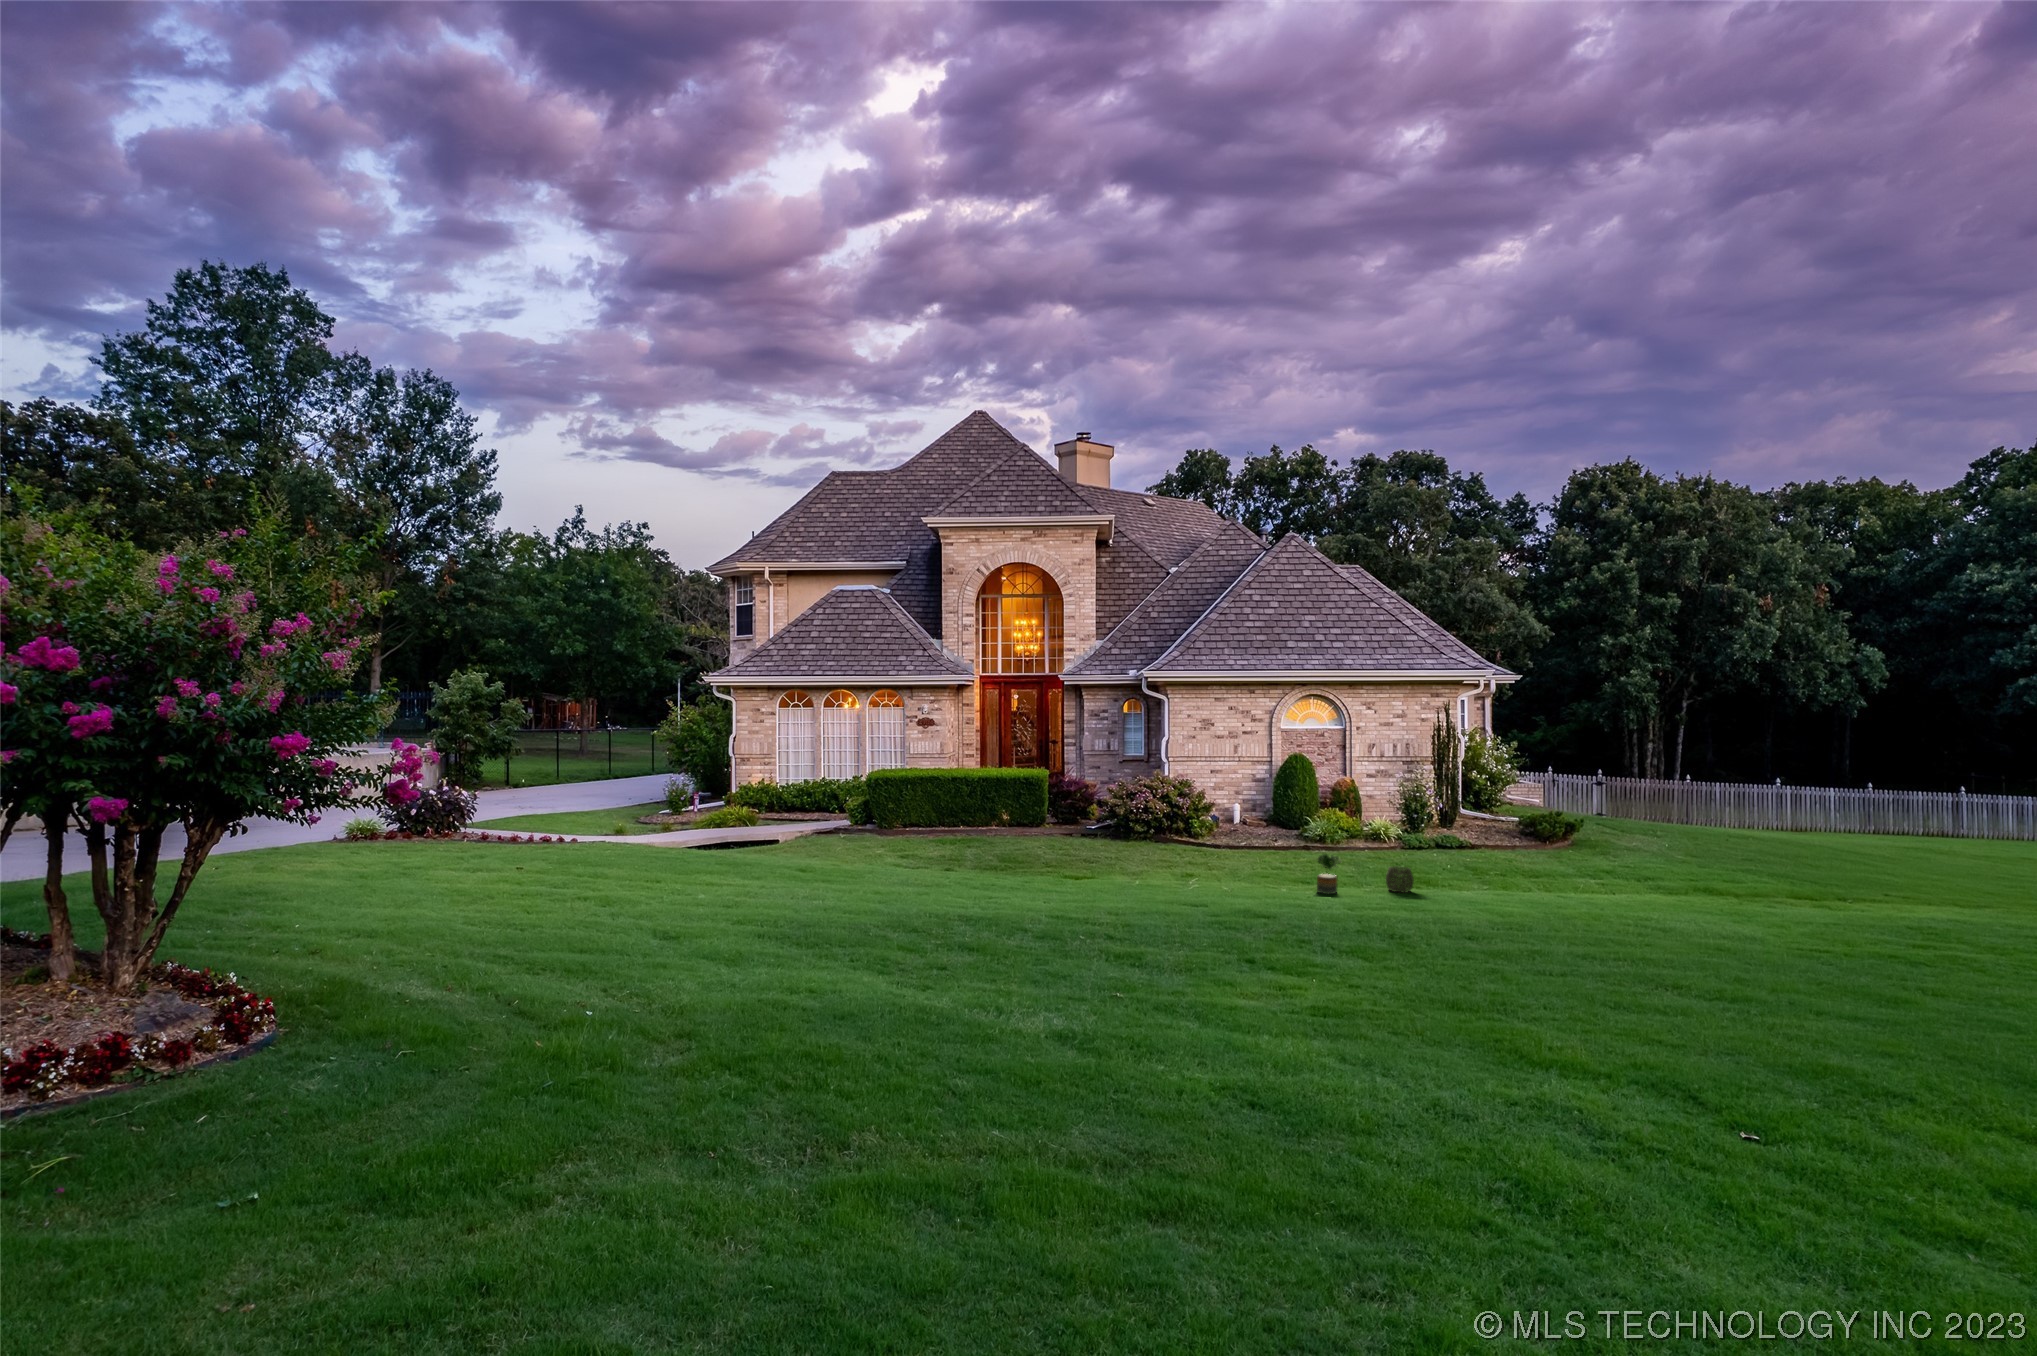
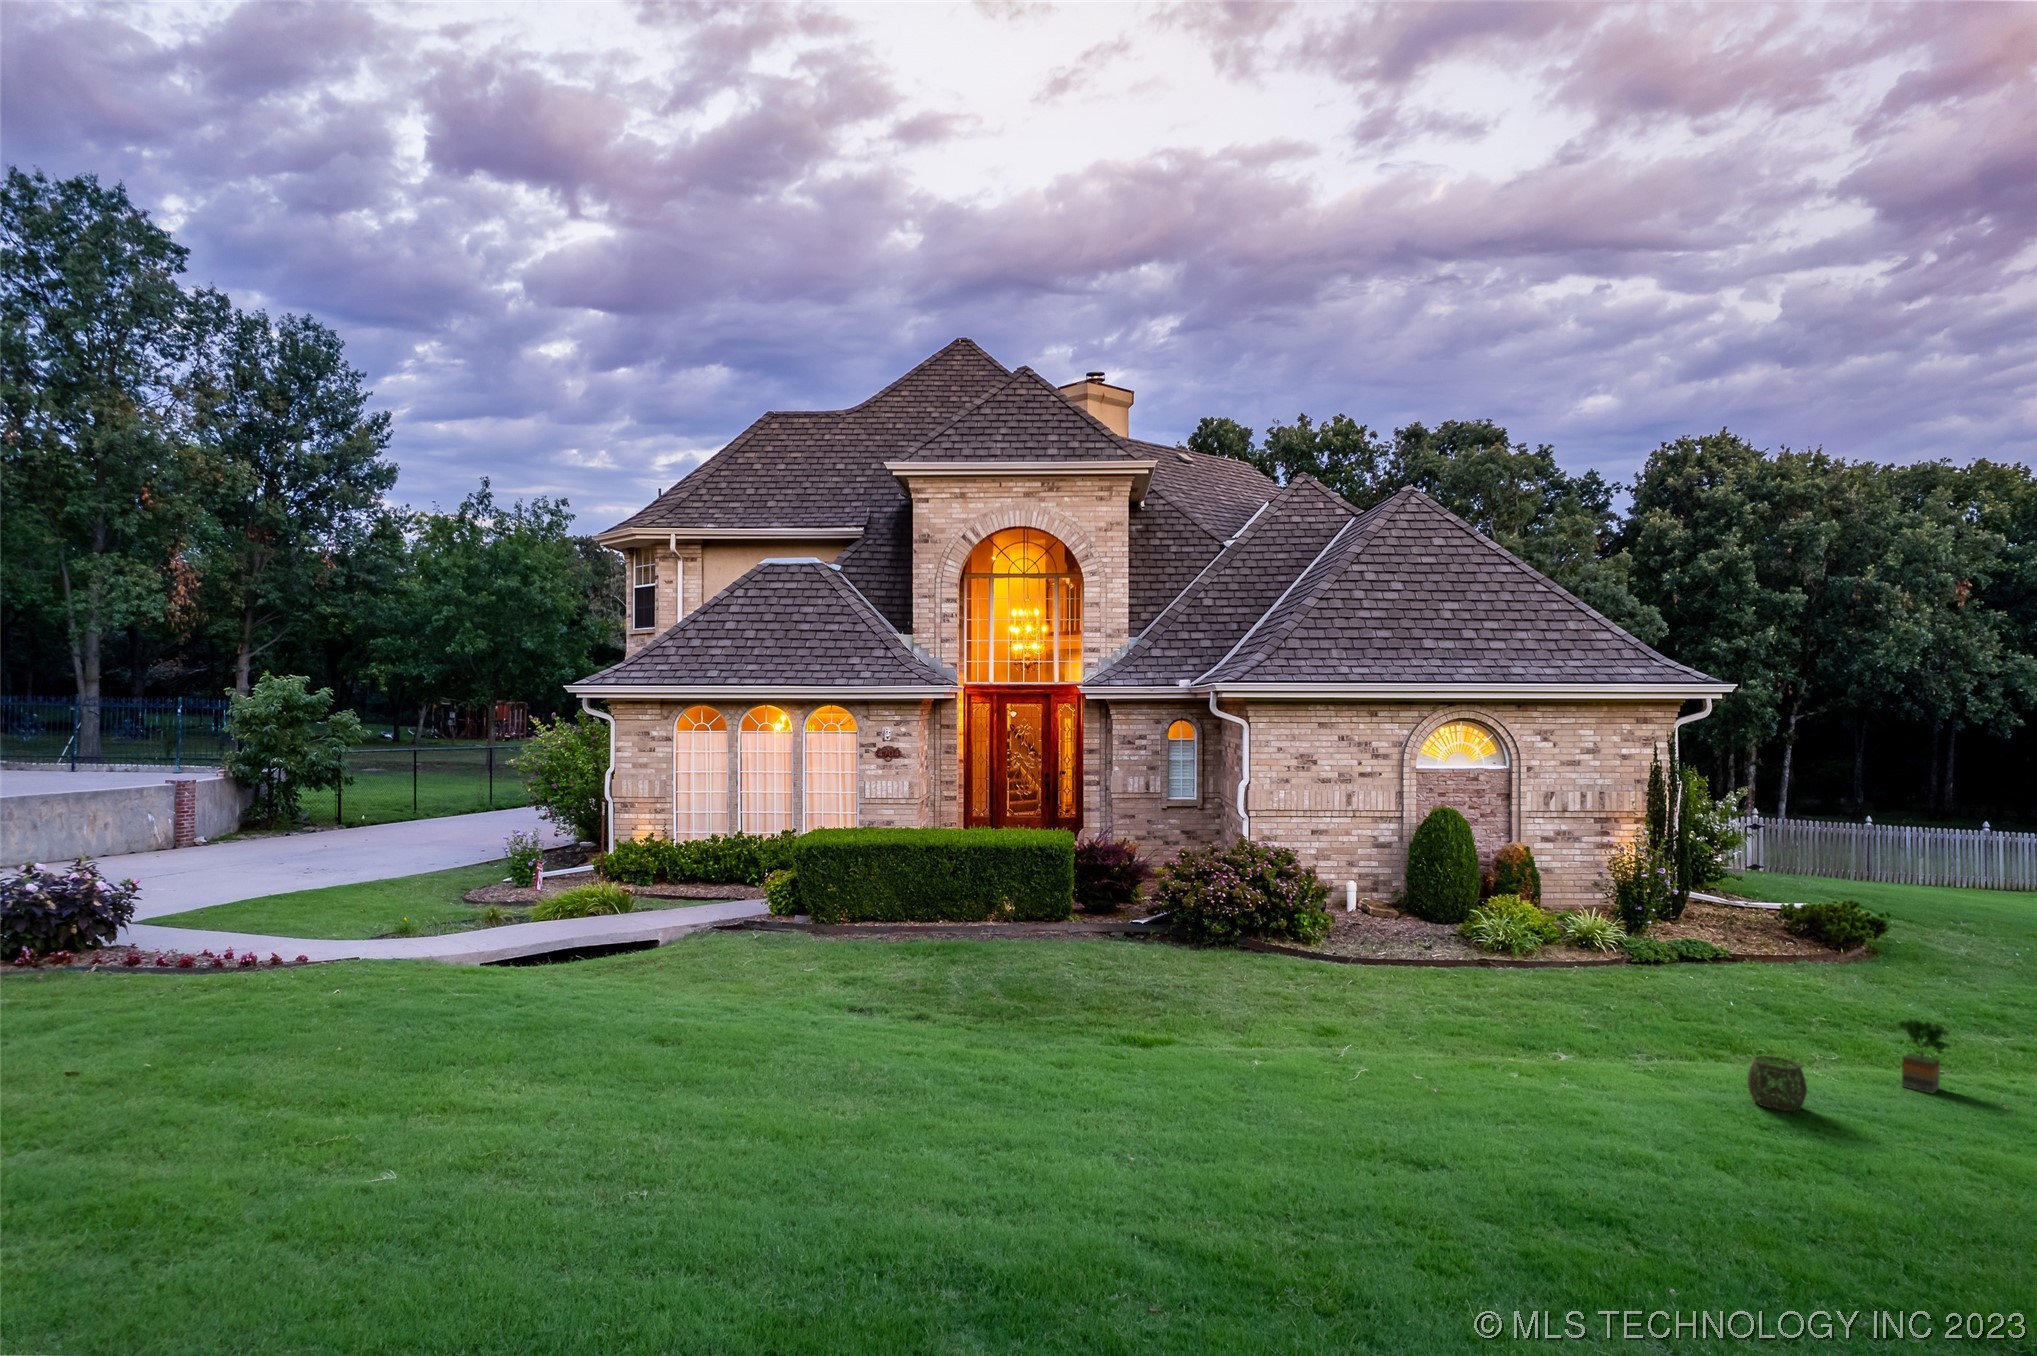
potted tree: present [1317,854,1340,894] -> present [1898,1019,1951,1093]

